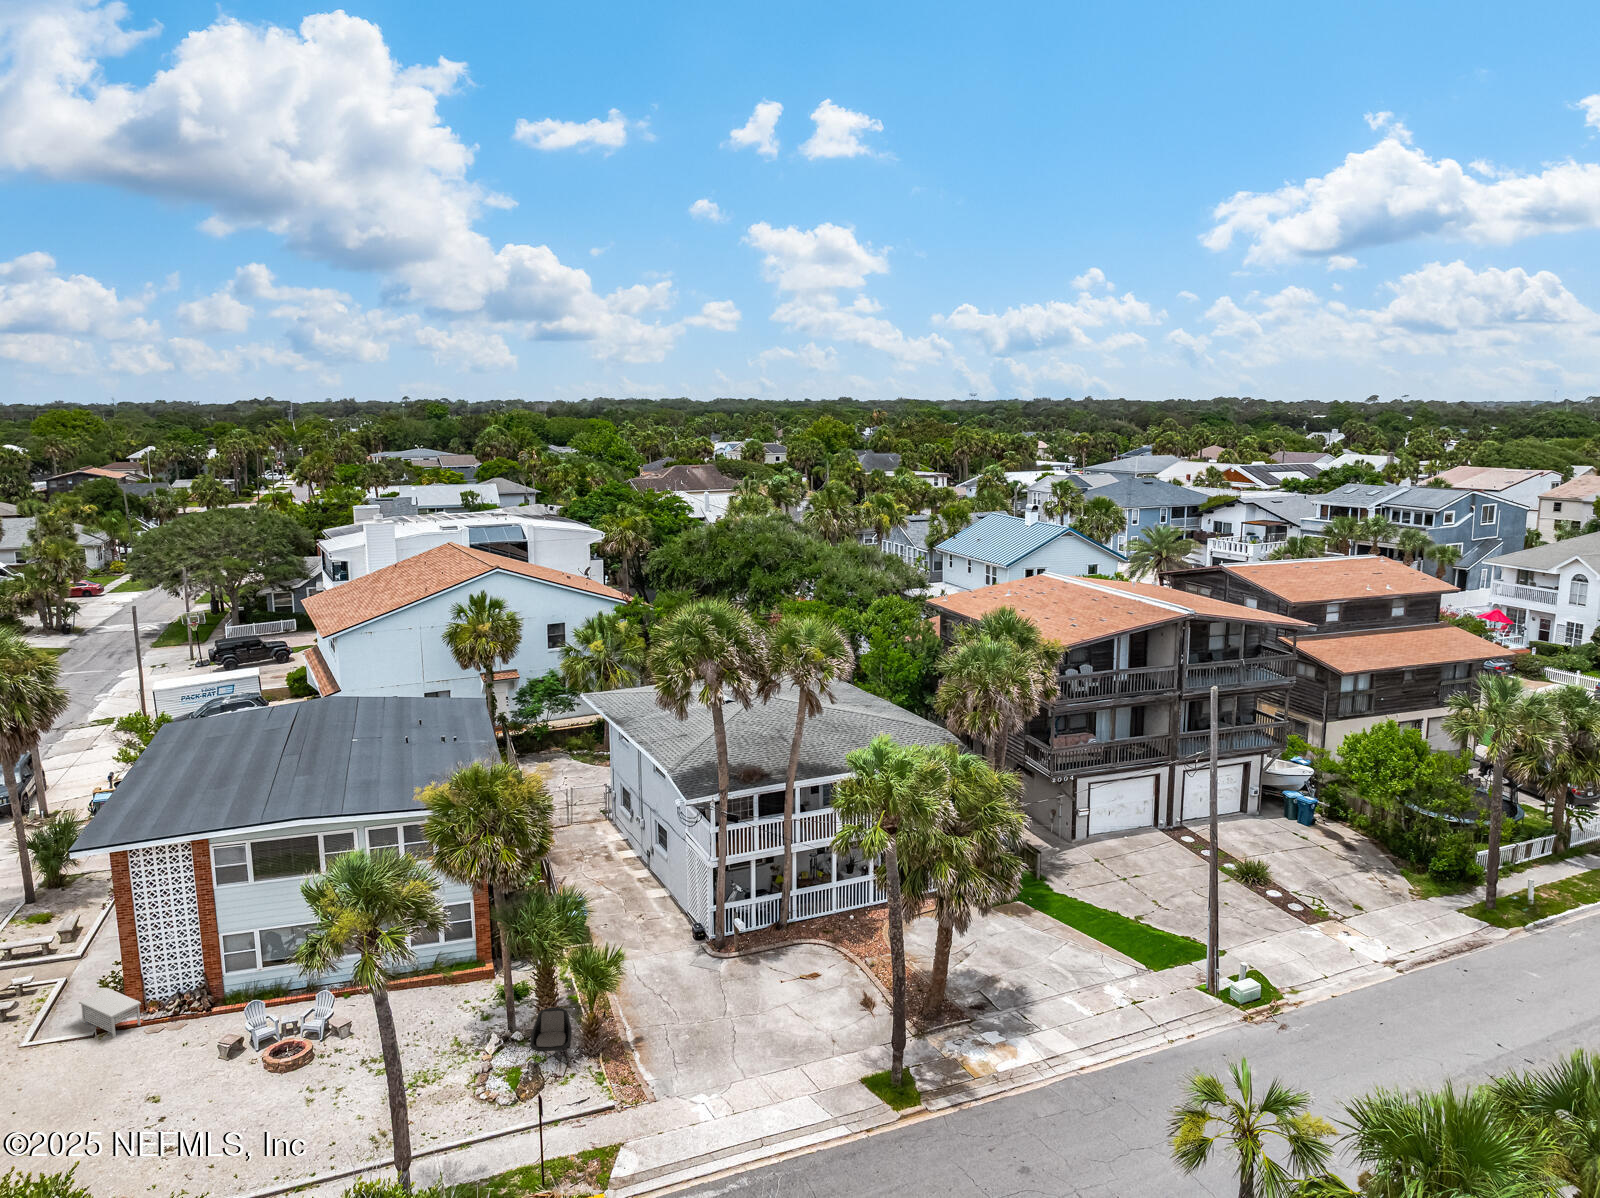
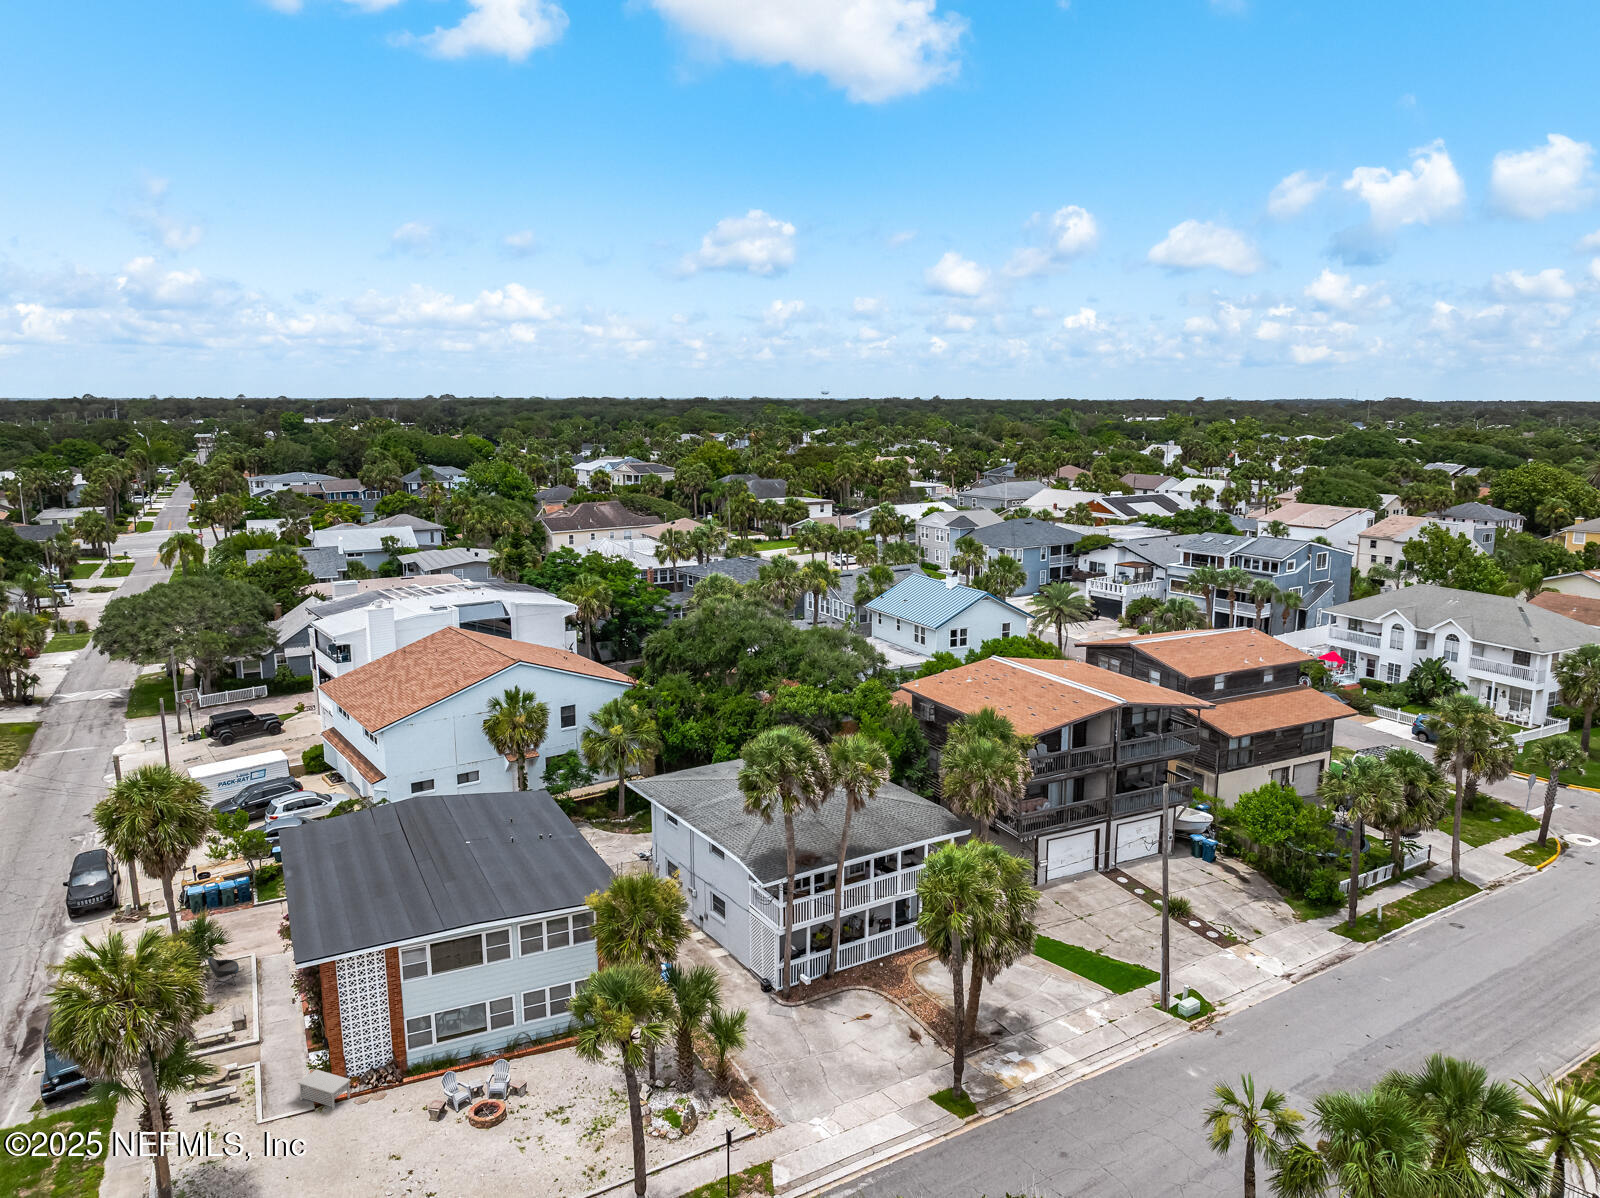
lounge chair: present [530,1007,572,1067] -> present [208,957,239,990]

